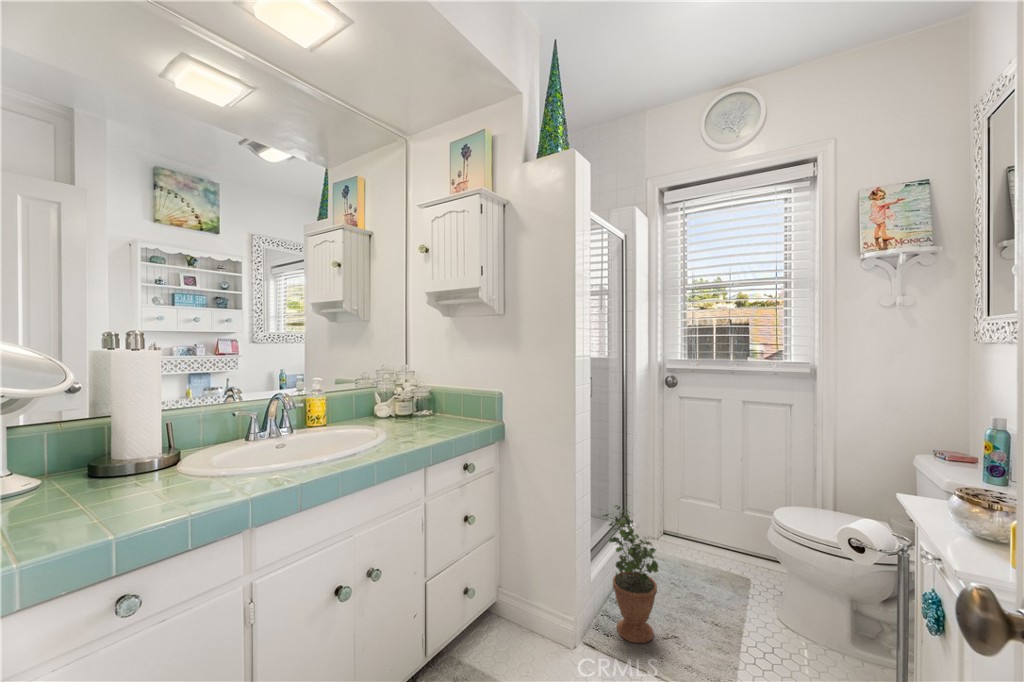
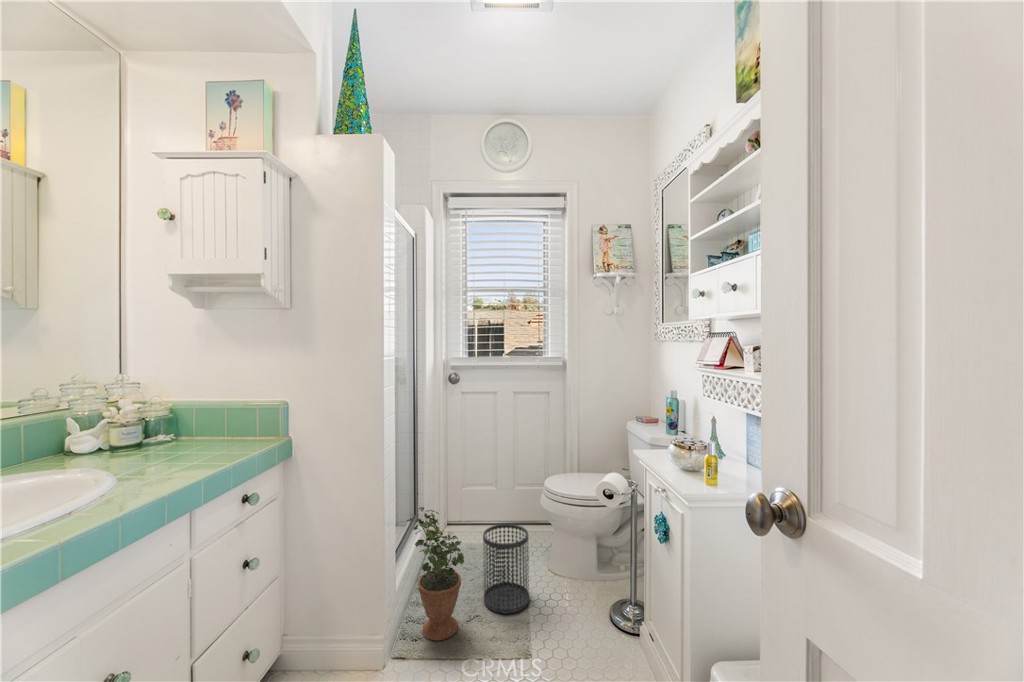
wastebasket: none [687,544,743,646] -> present [483,524,529,614]

